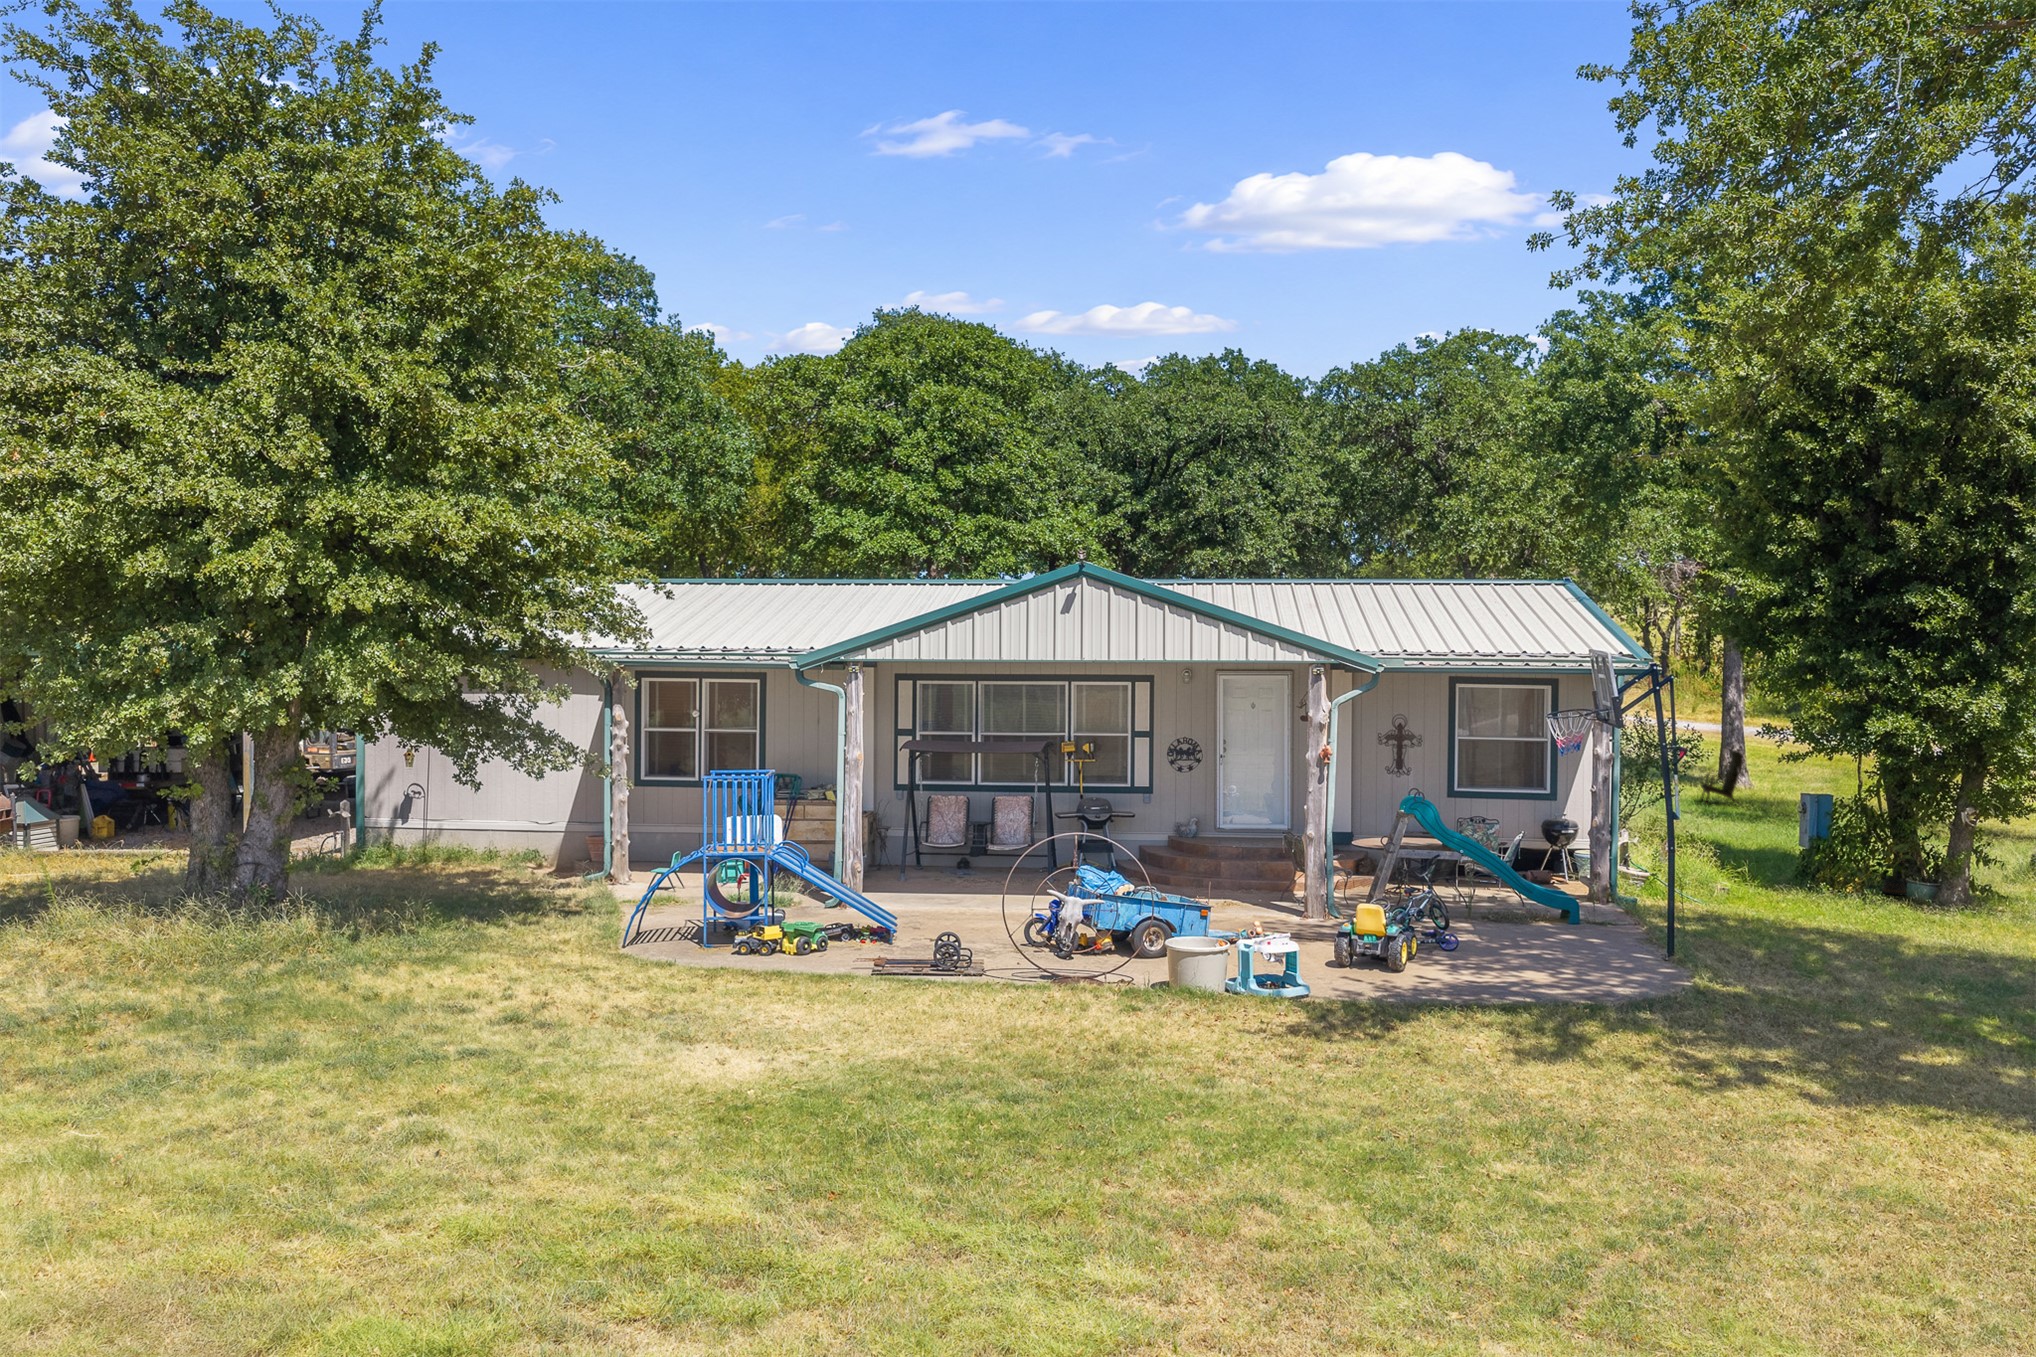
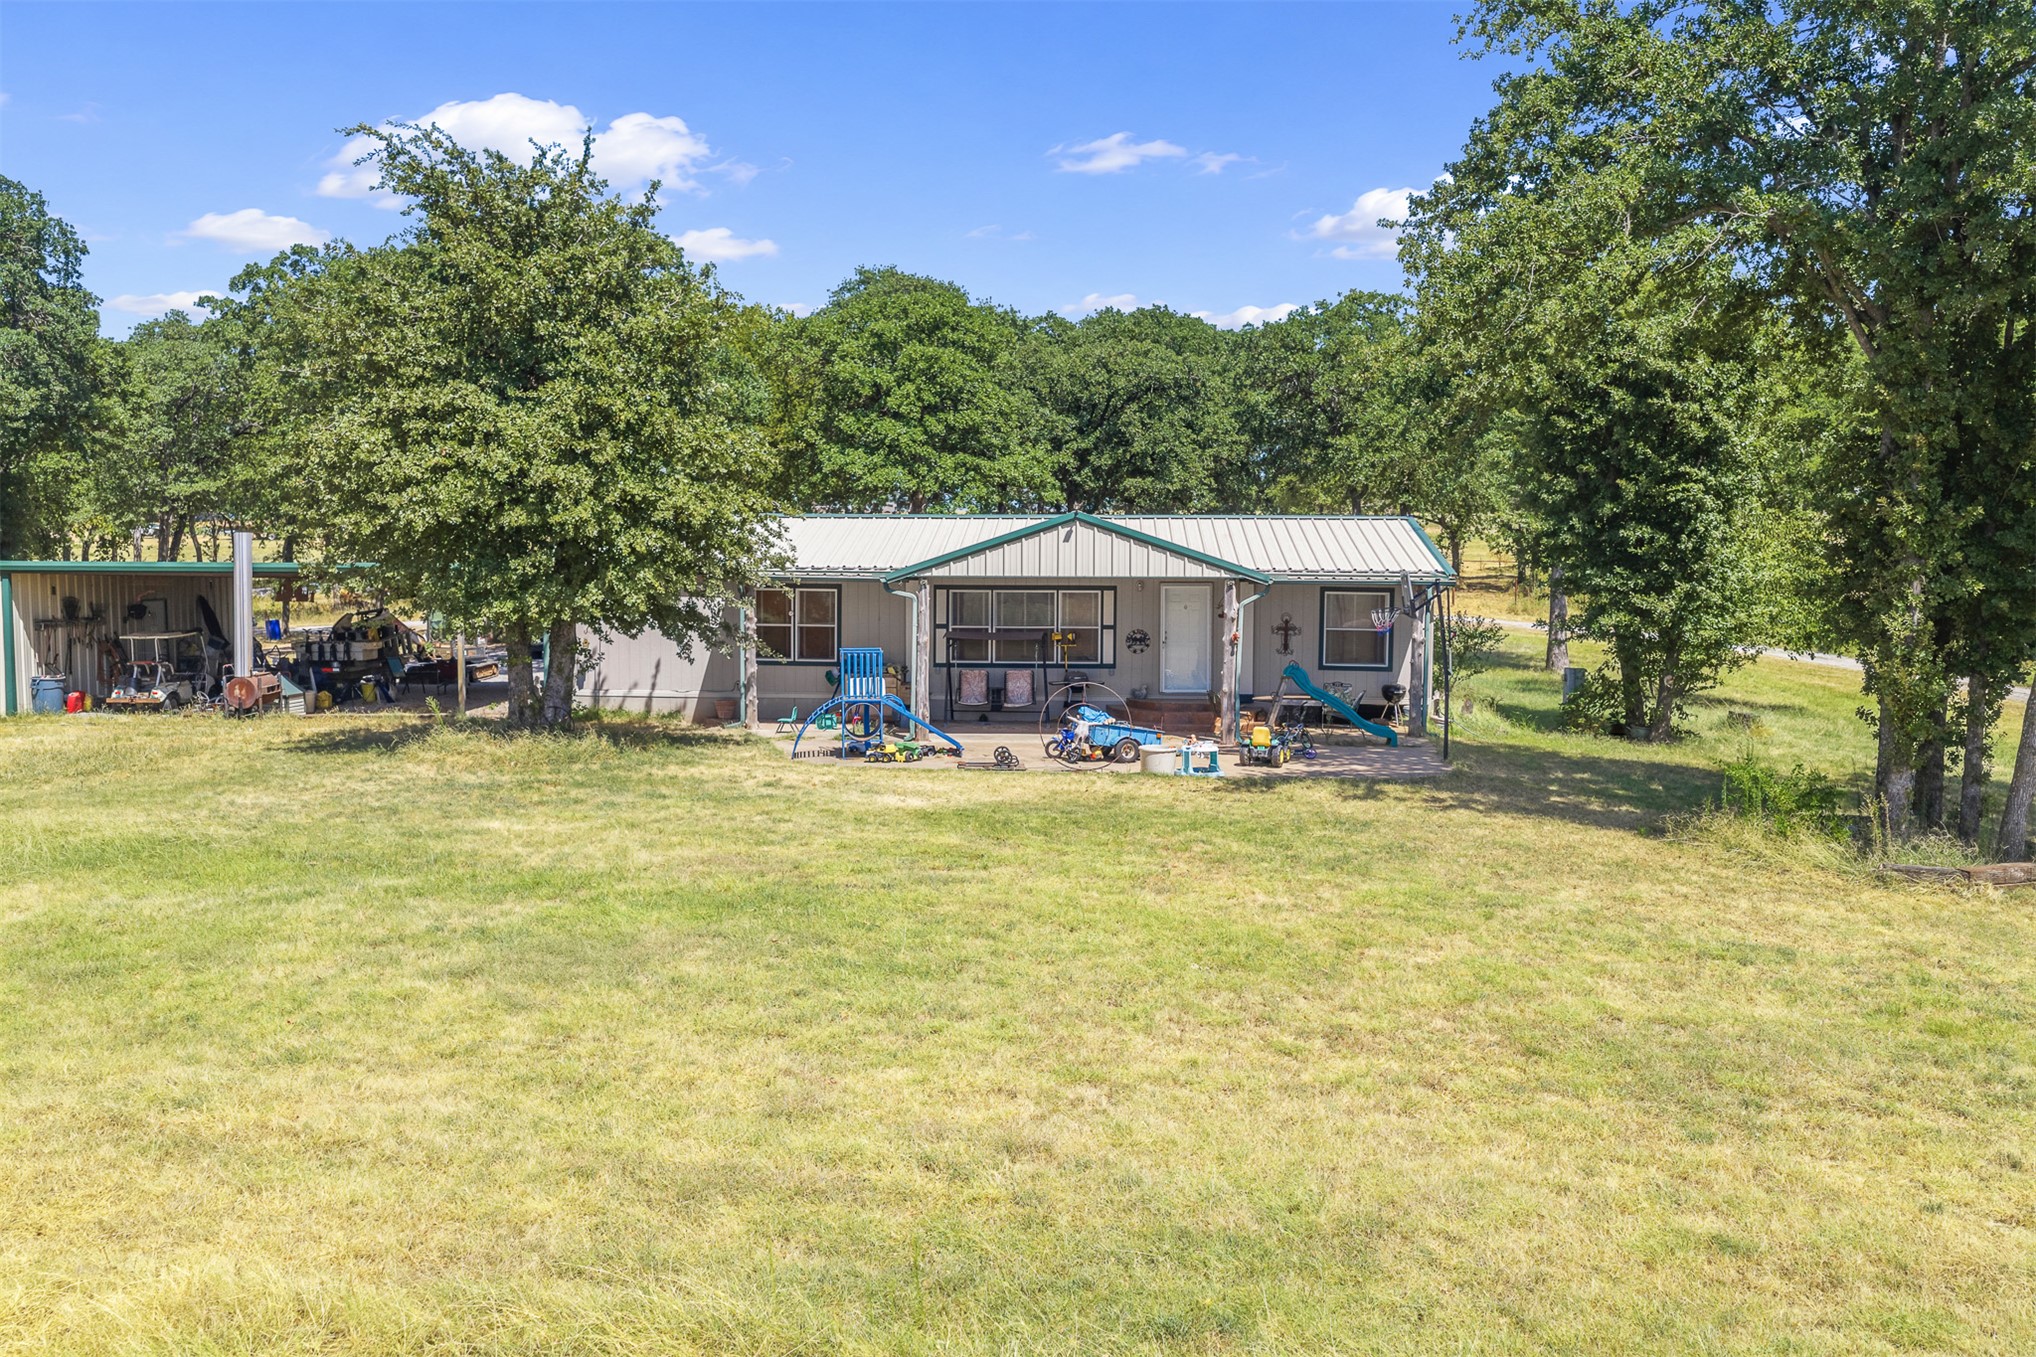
lounge chair: present [1701,750,1743,804] -> none [1522,644,1553,686]

